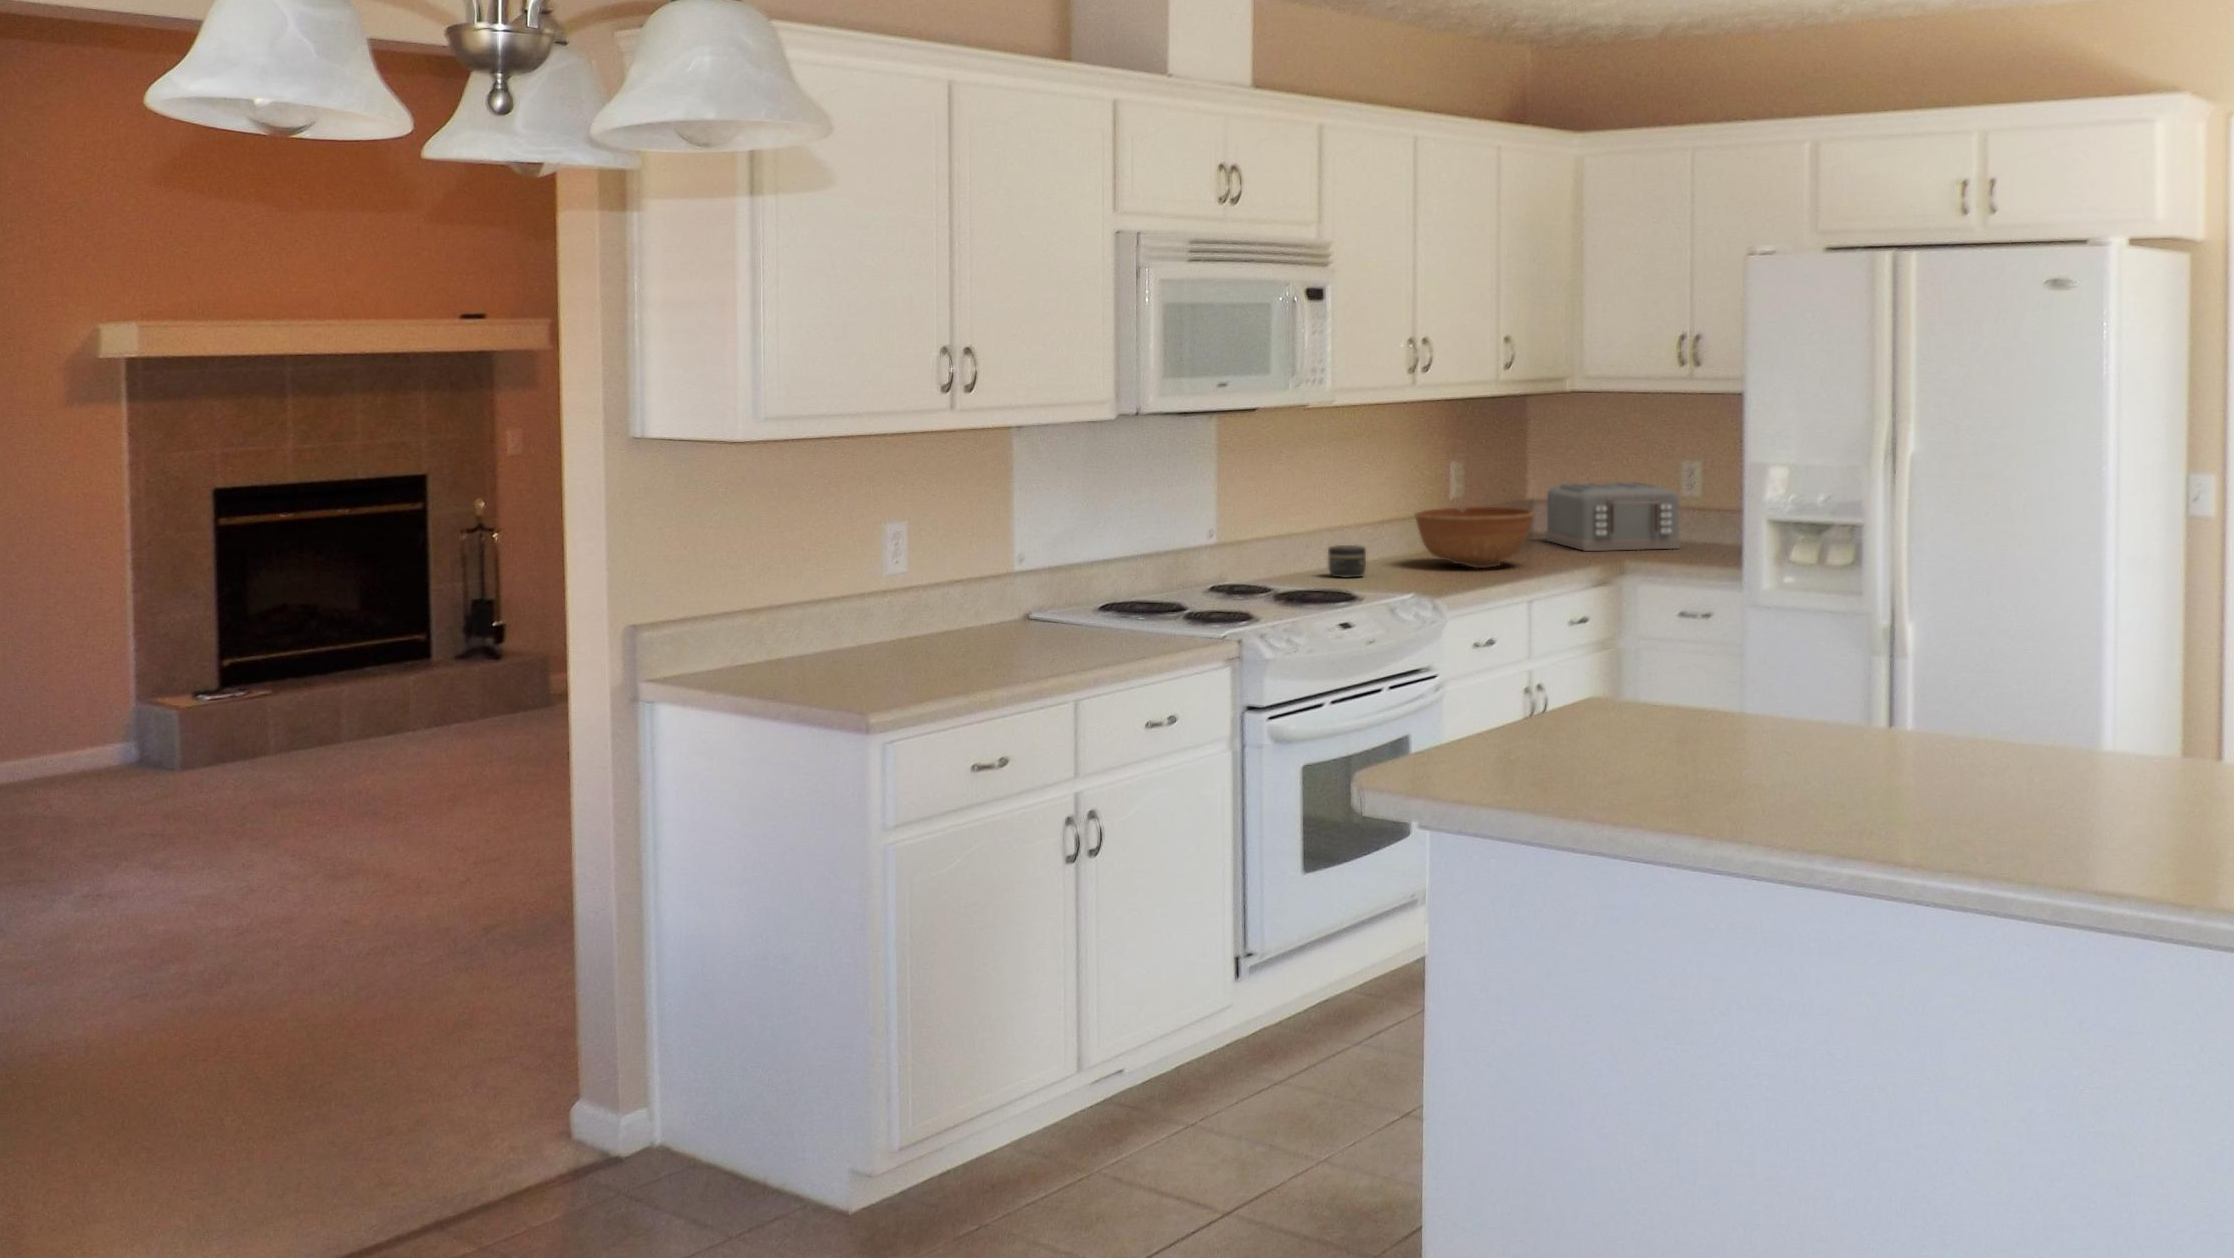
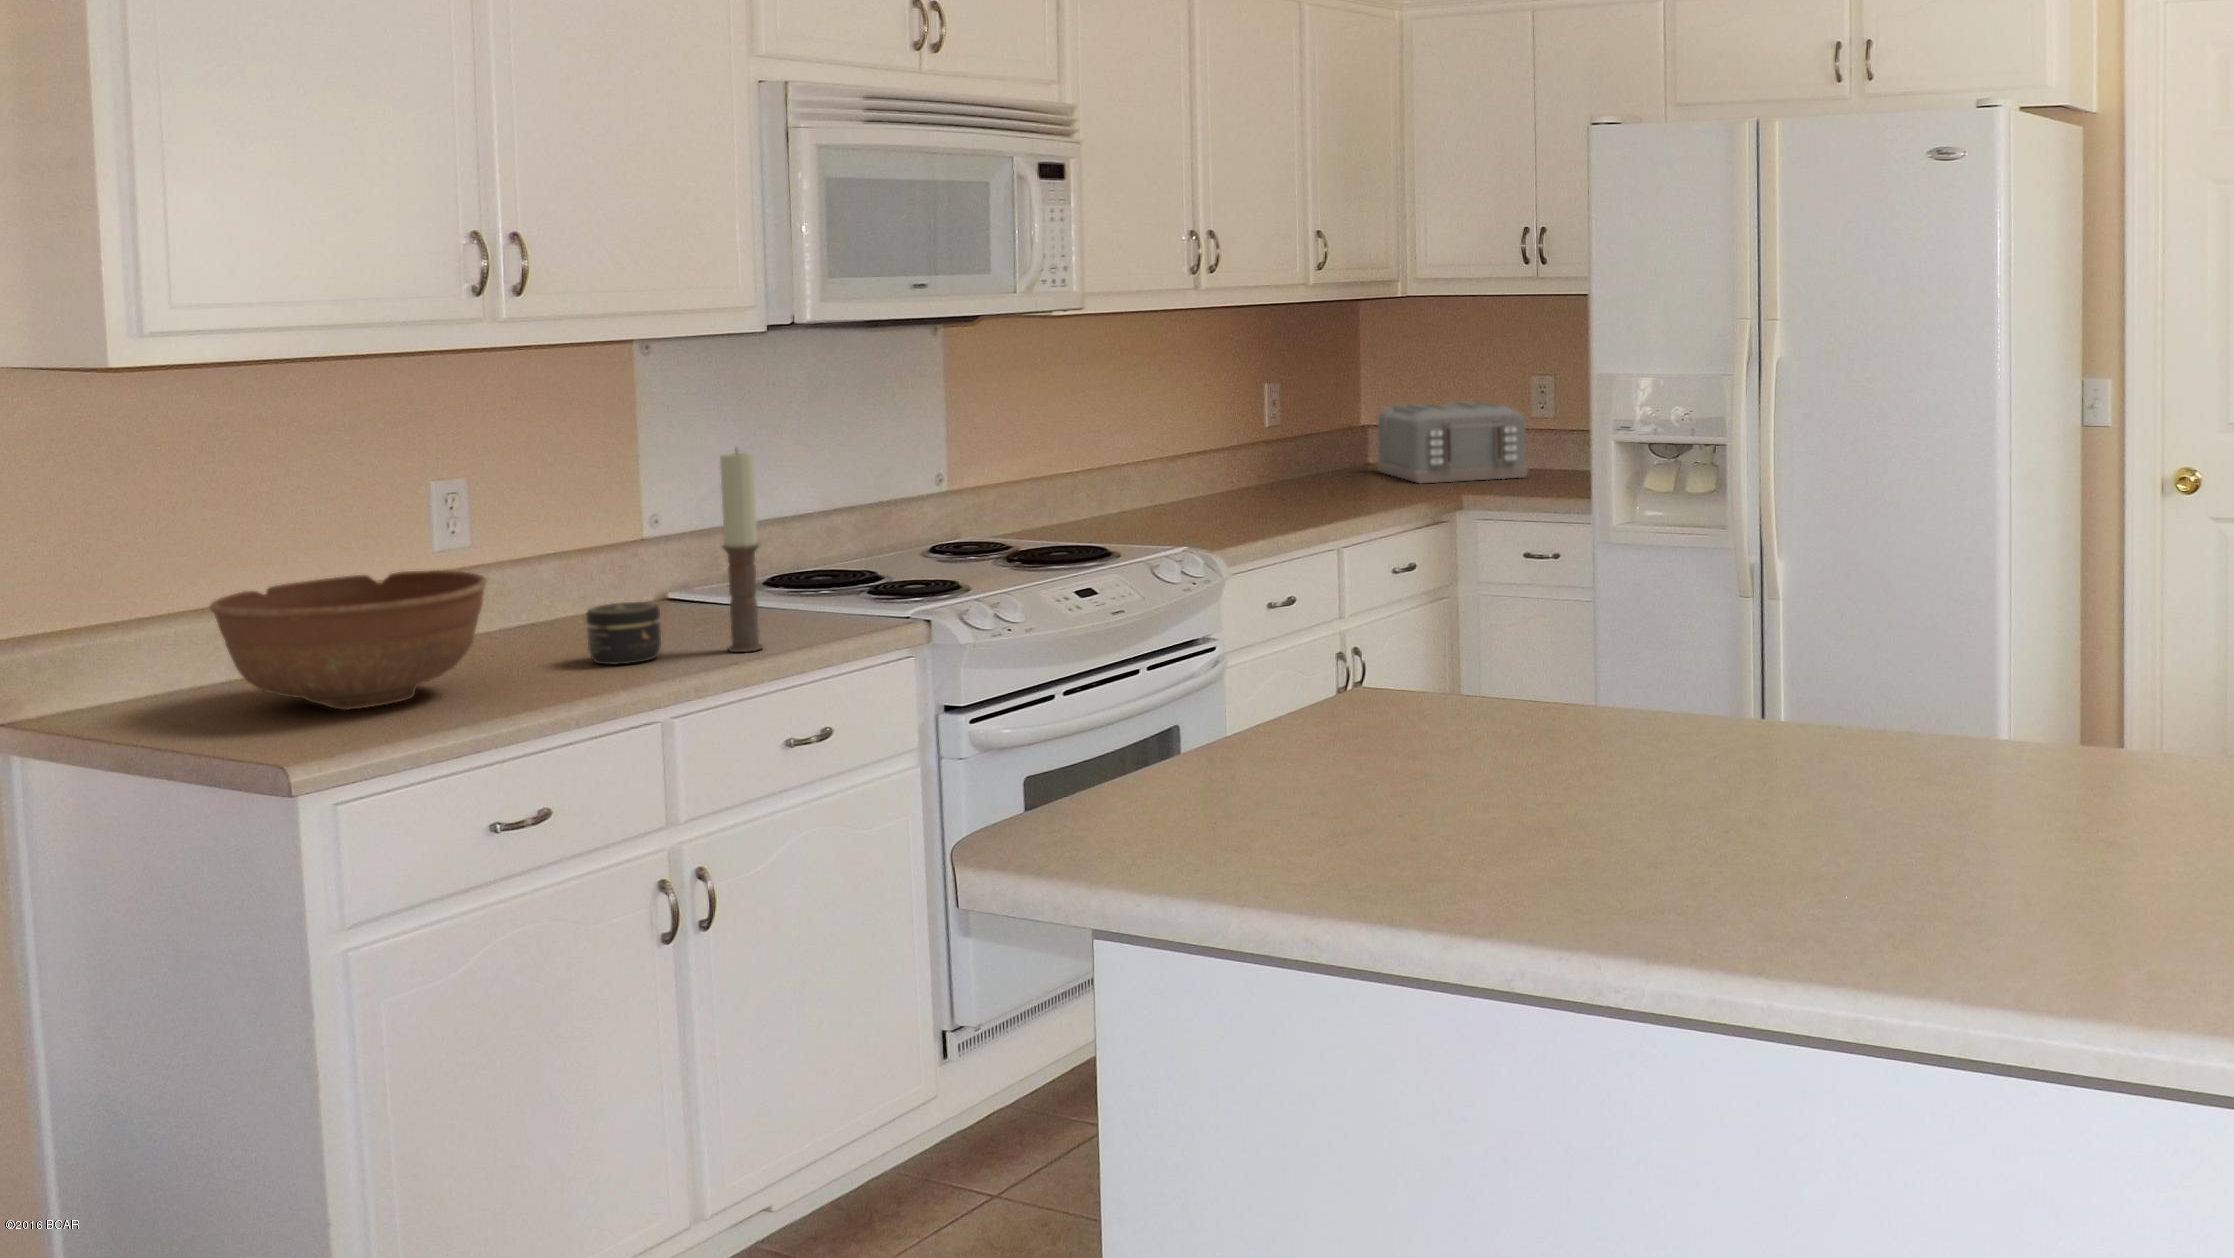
candle: none [1105,506,1131,655] -> present [720,452,763,652]
bowl: present [1415,507,1534,568] -> present [210,570,487,710]
jar: present [1328,545,1366,578] -> present [586,602,661,665]

